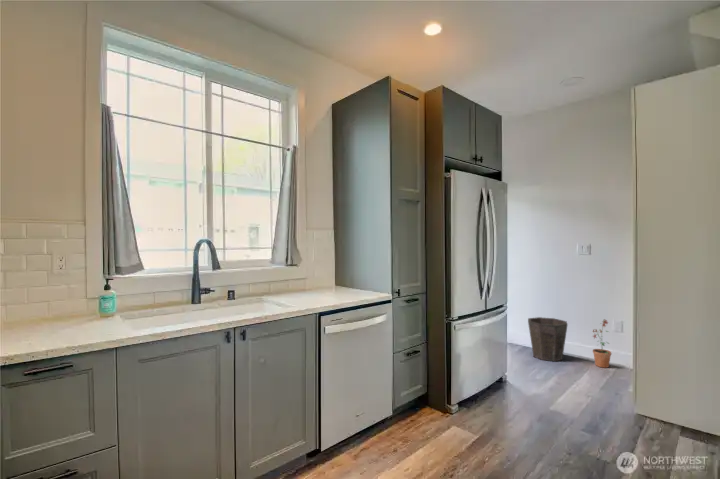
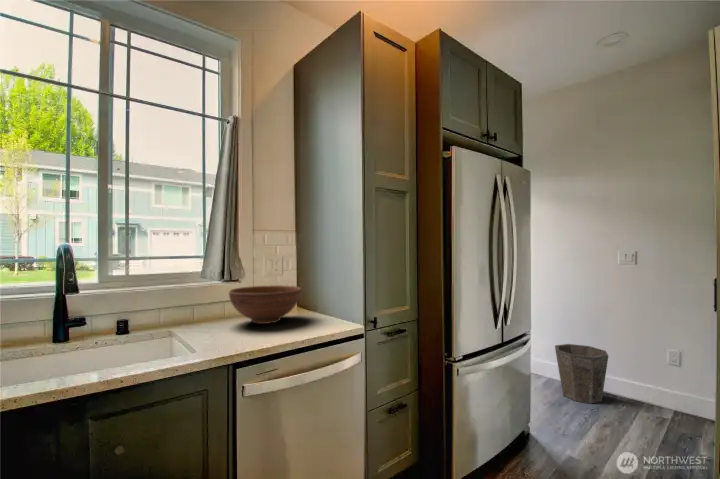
fruit bowl: none [296,269,346,294] -> present [229,285,301,324]
potted plant: present [593,319,611,368] -> none [641,350,670,416]

